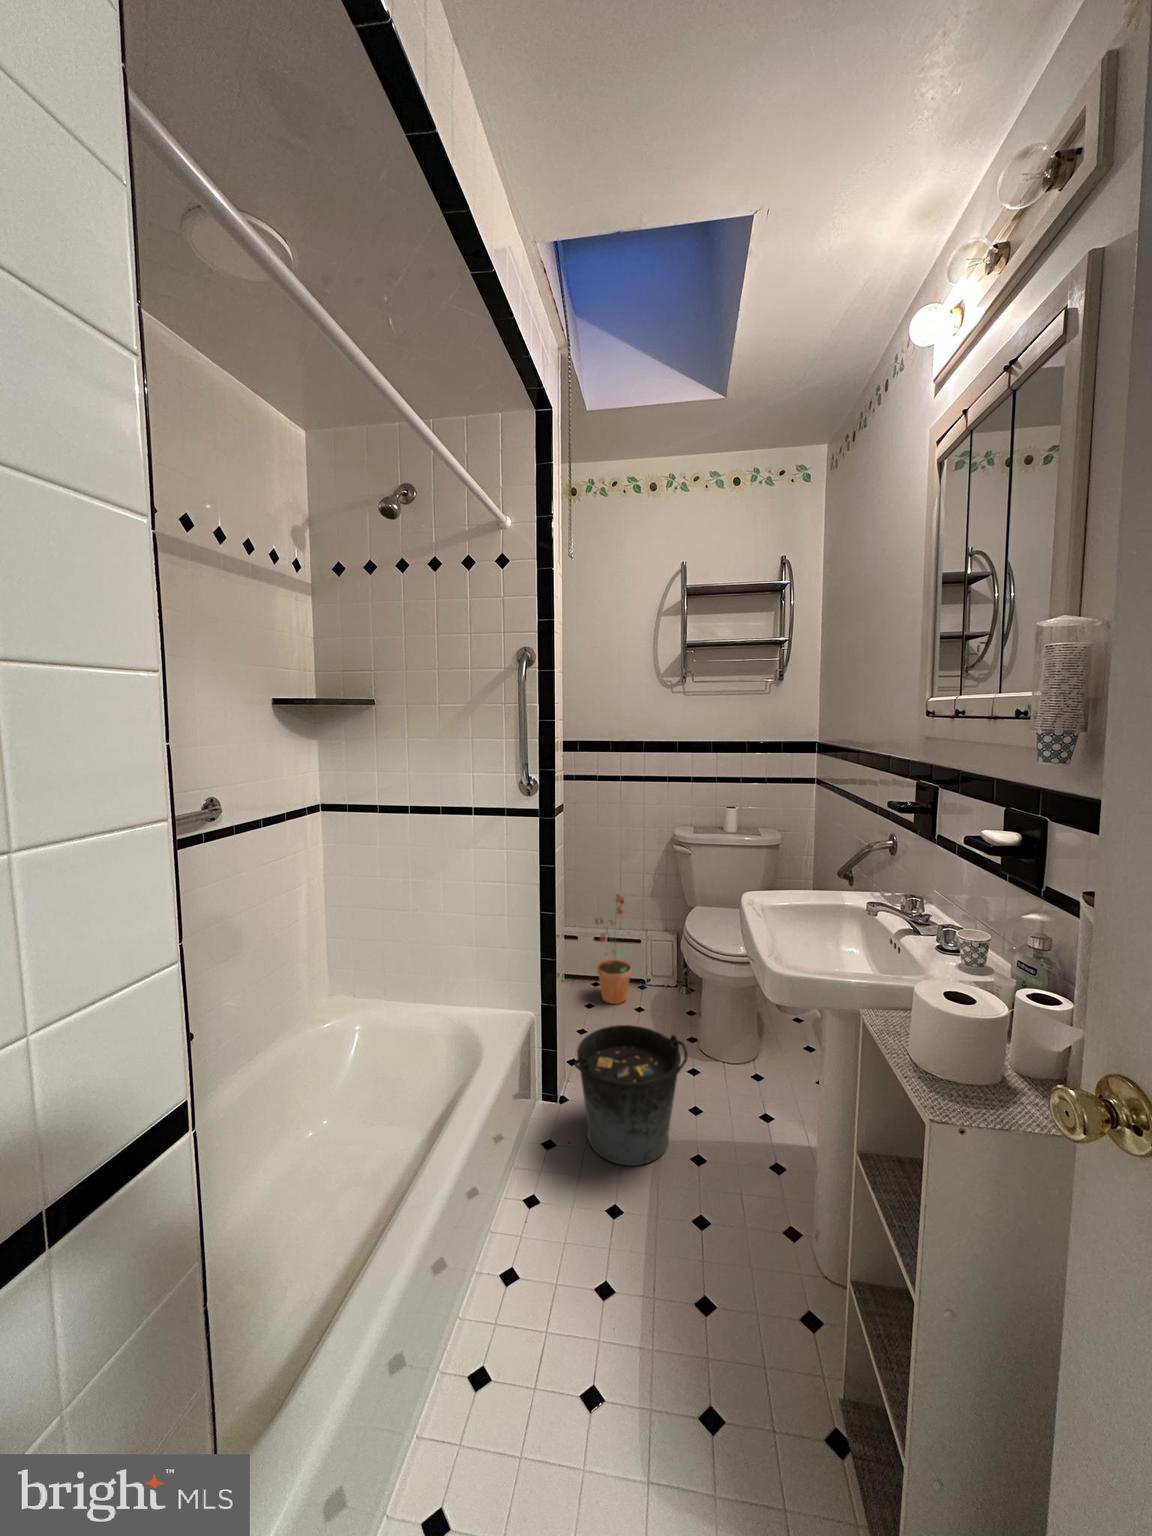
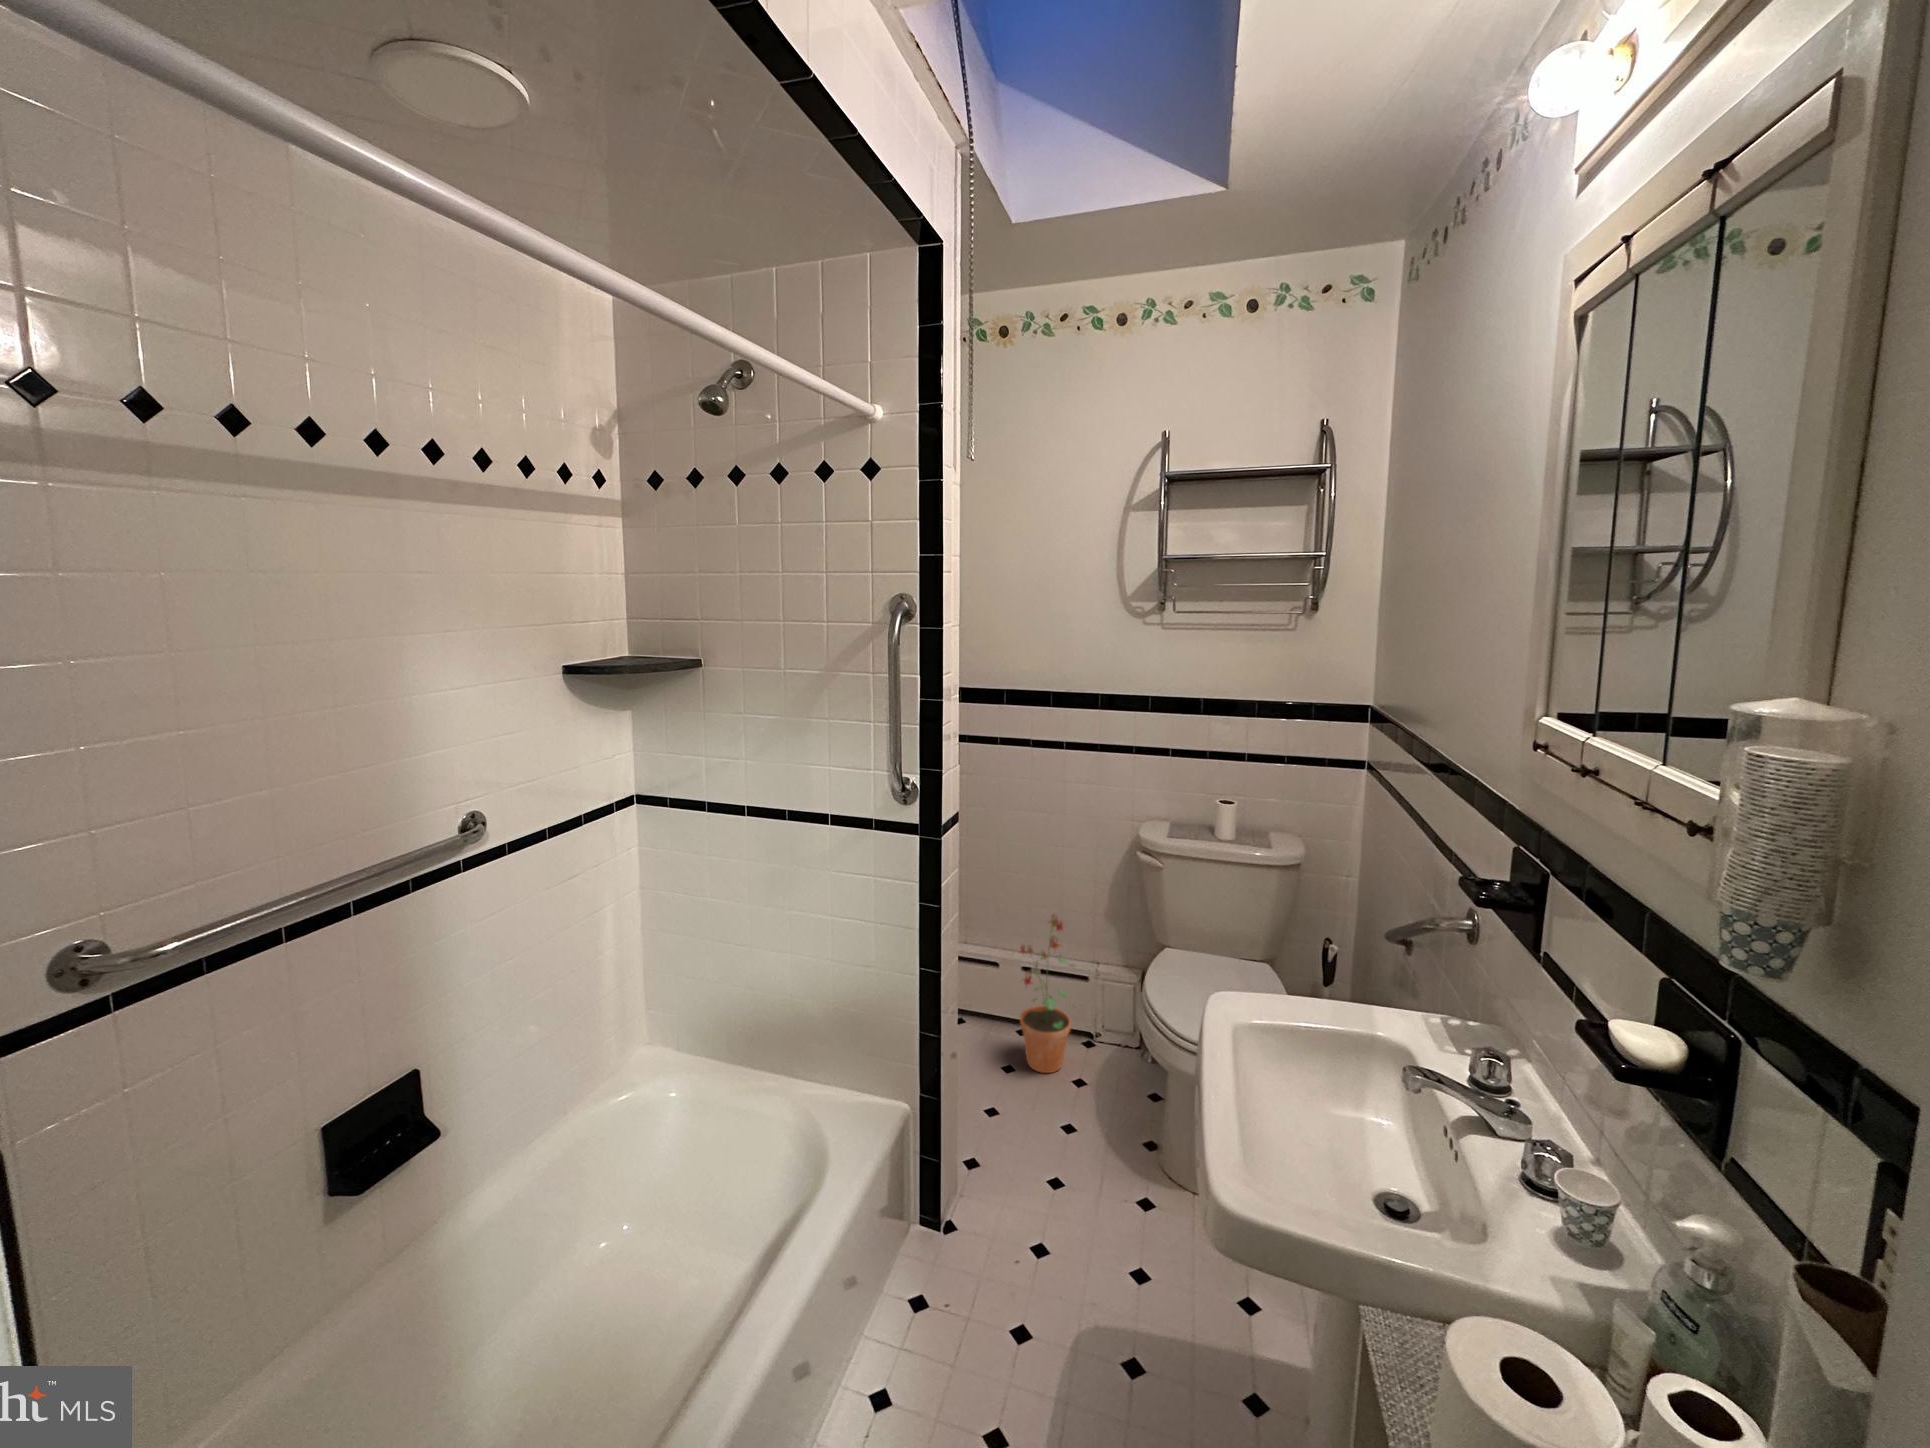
bucket: present [574,1025,688,1166] -> none [954,1139,1125,1362]

